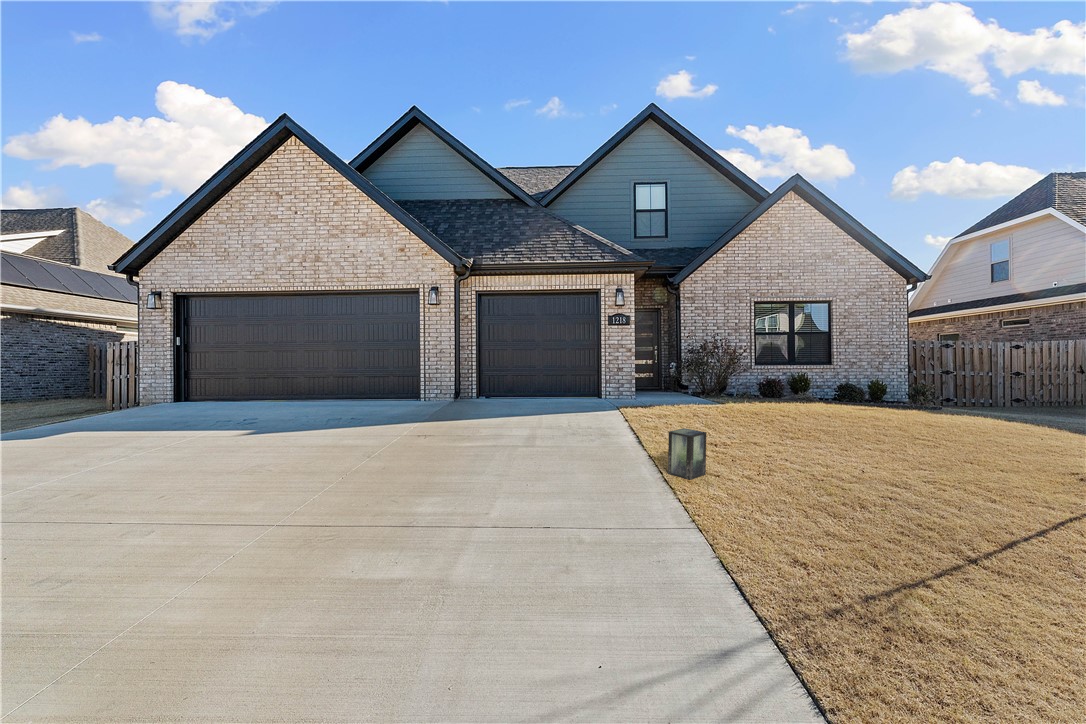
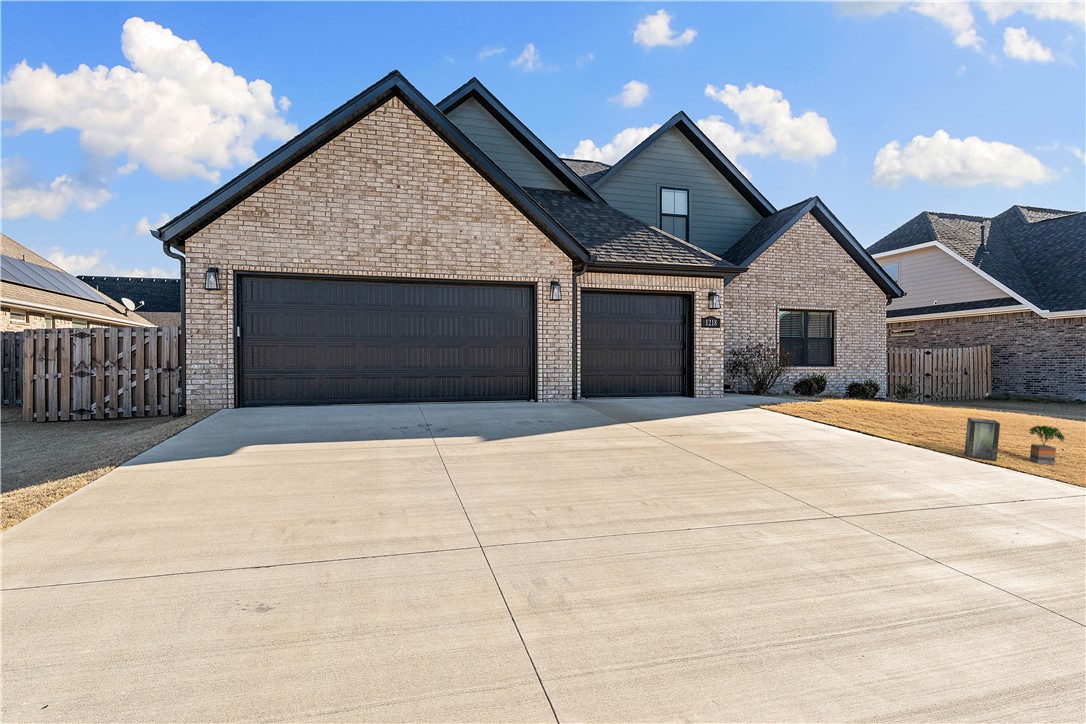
potted tree: none [736,439,768,489] -> present [1030,425,1064,465]

